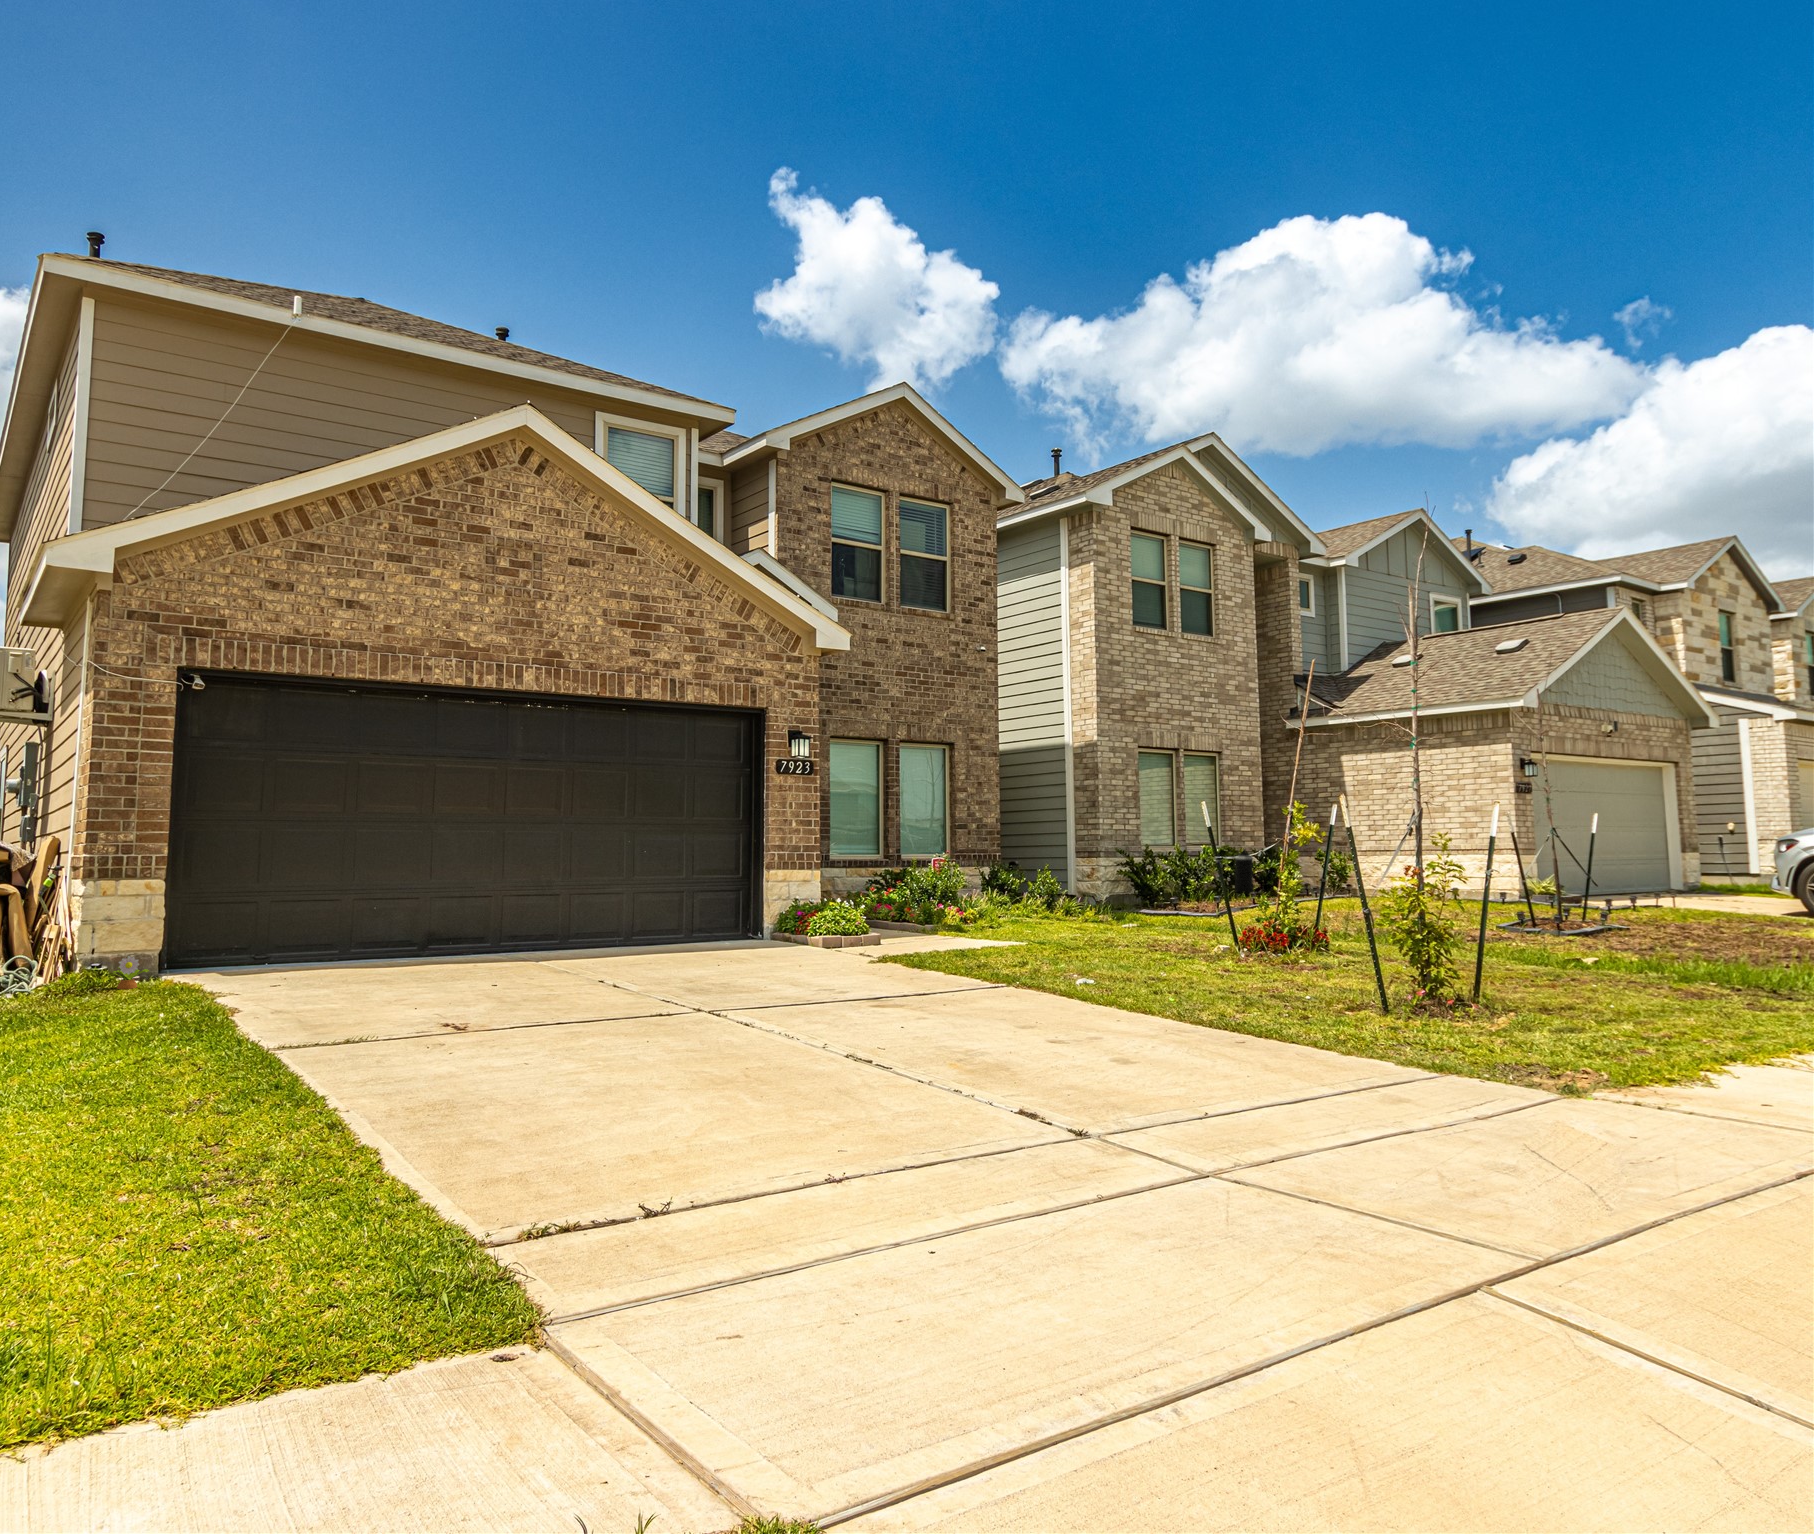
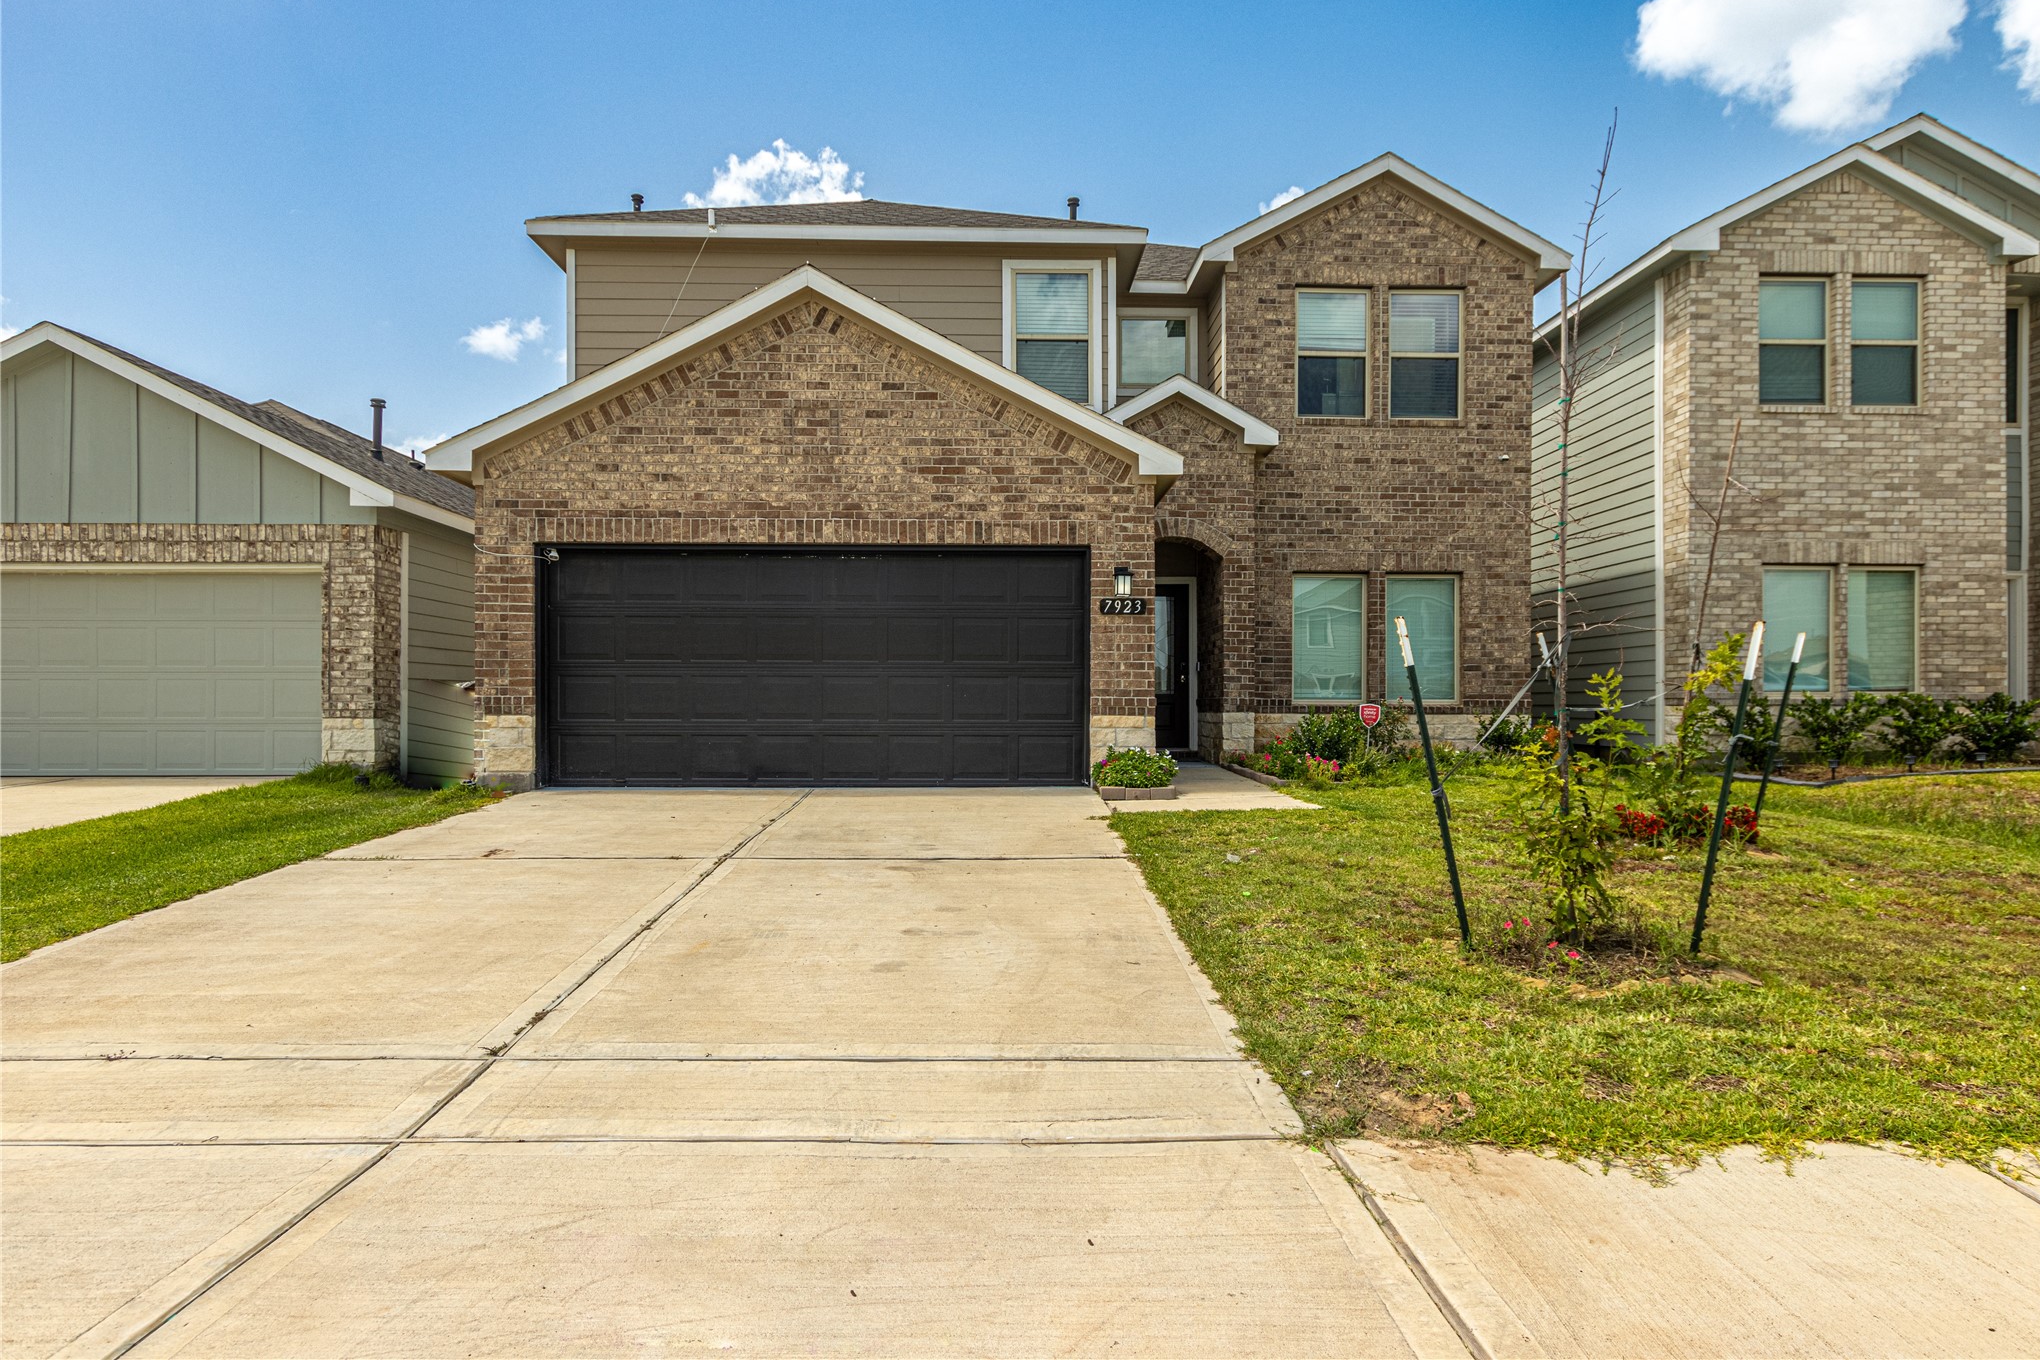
trash can: present [1235,849,1253,893] -> none [1924,704,1954,766]

